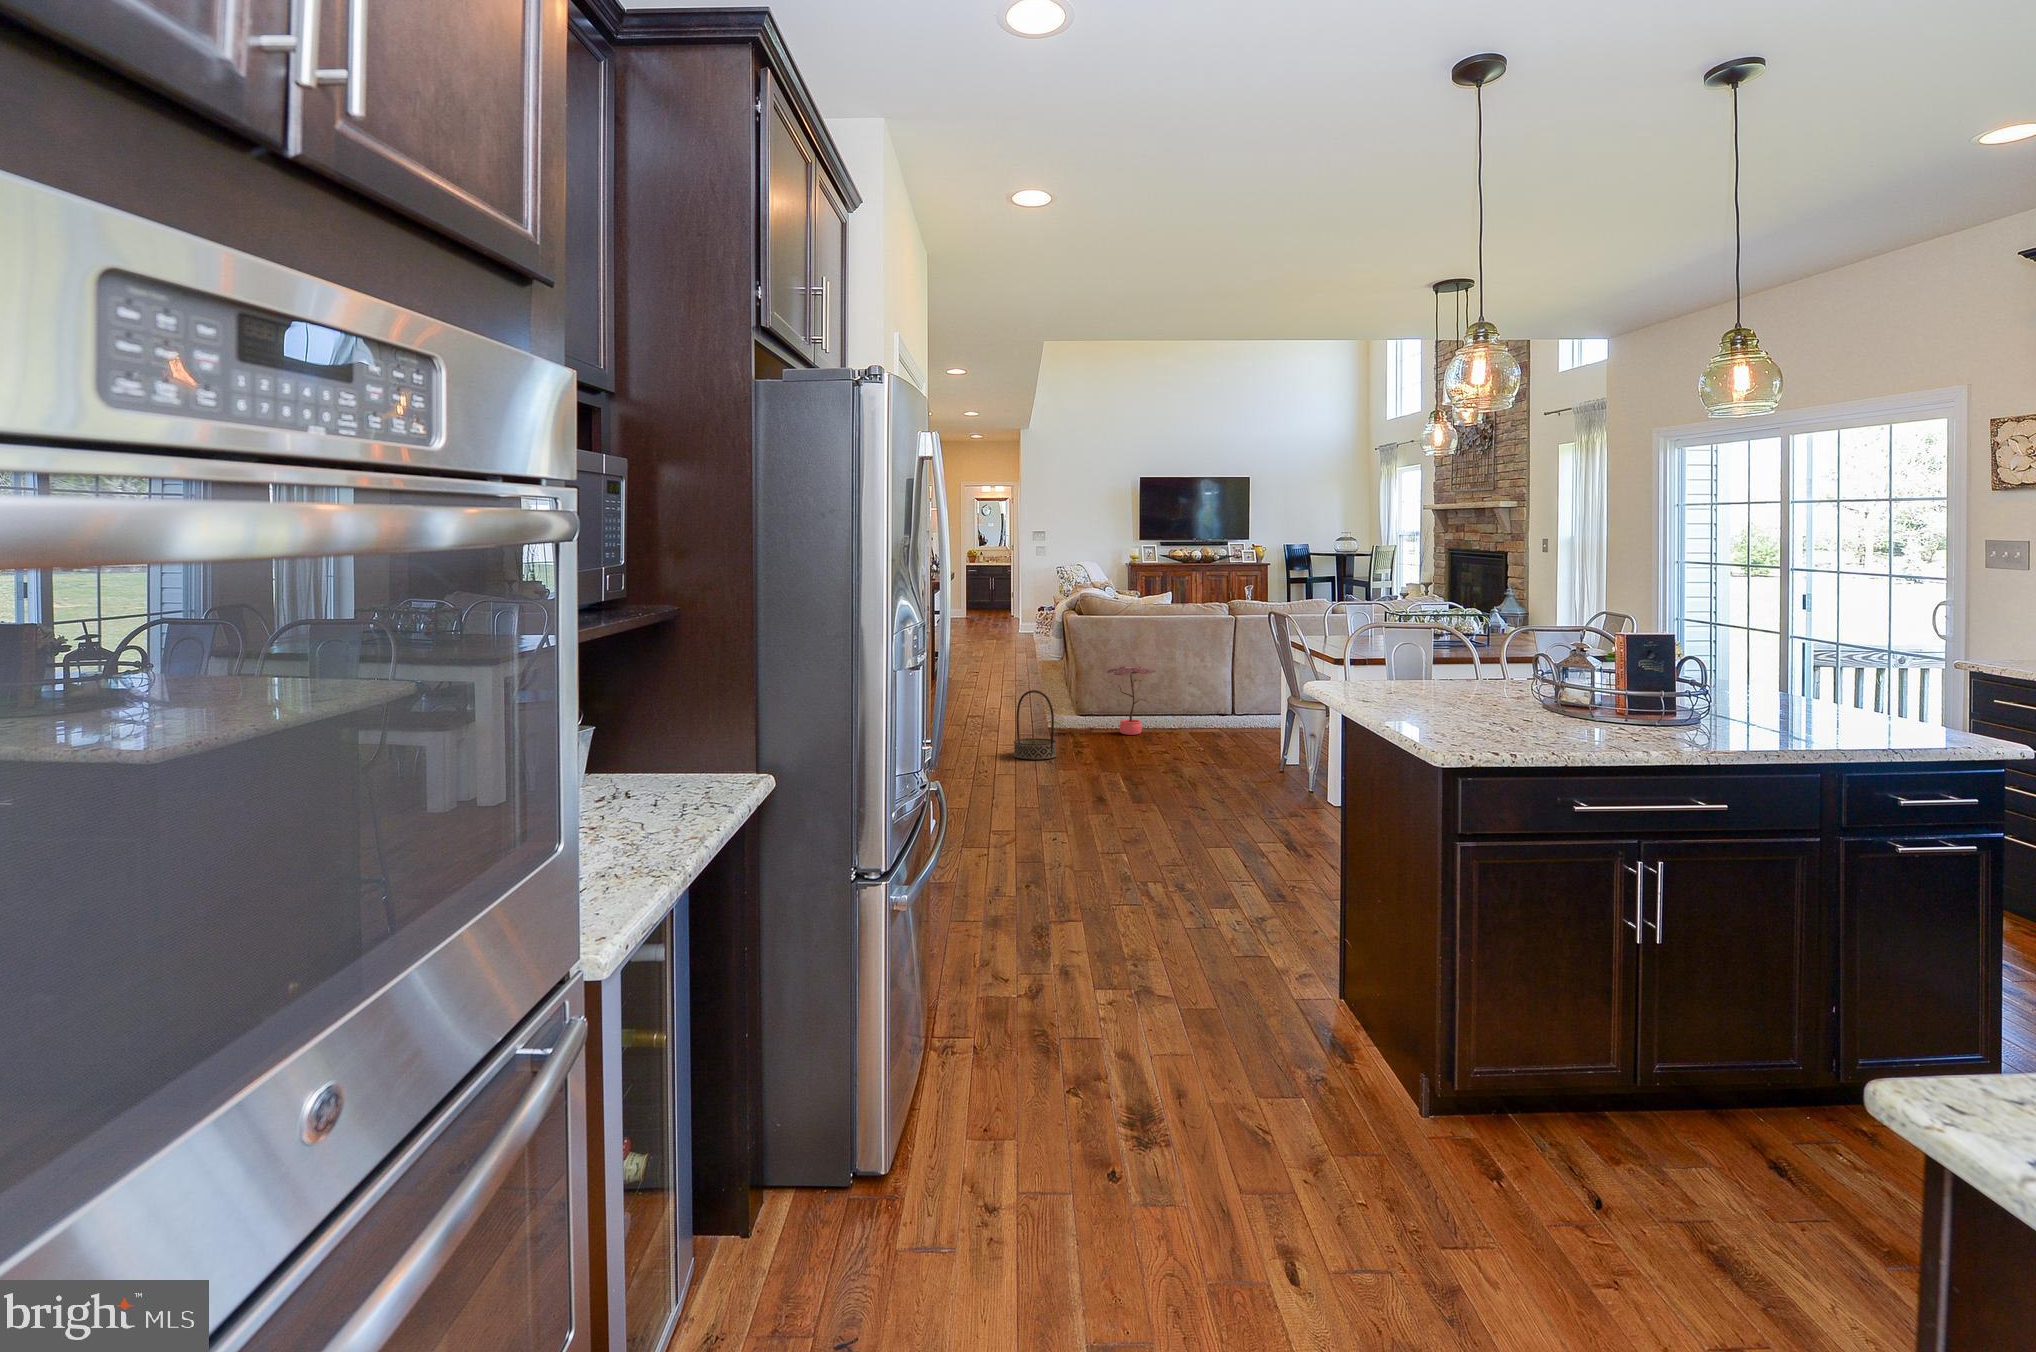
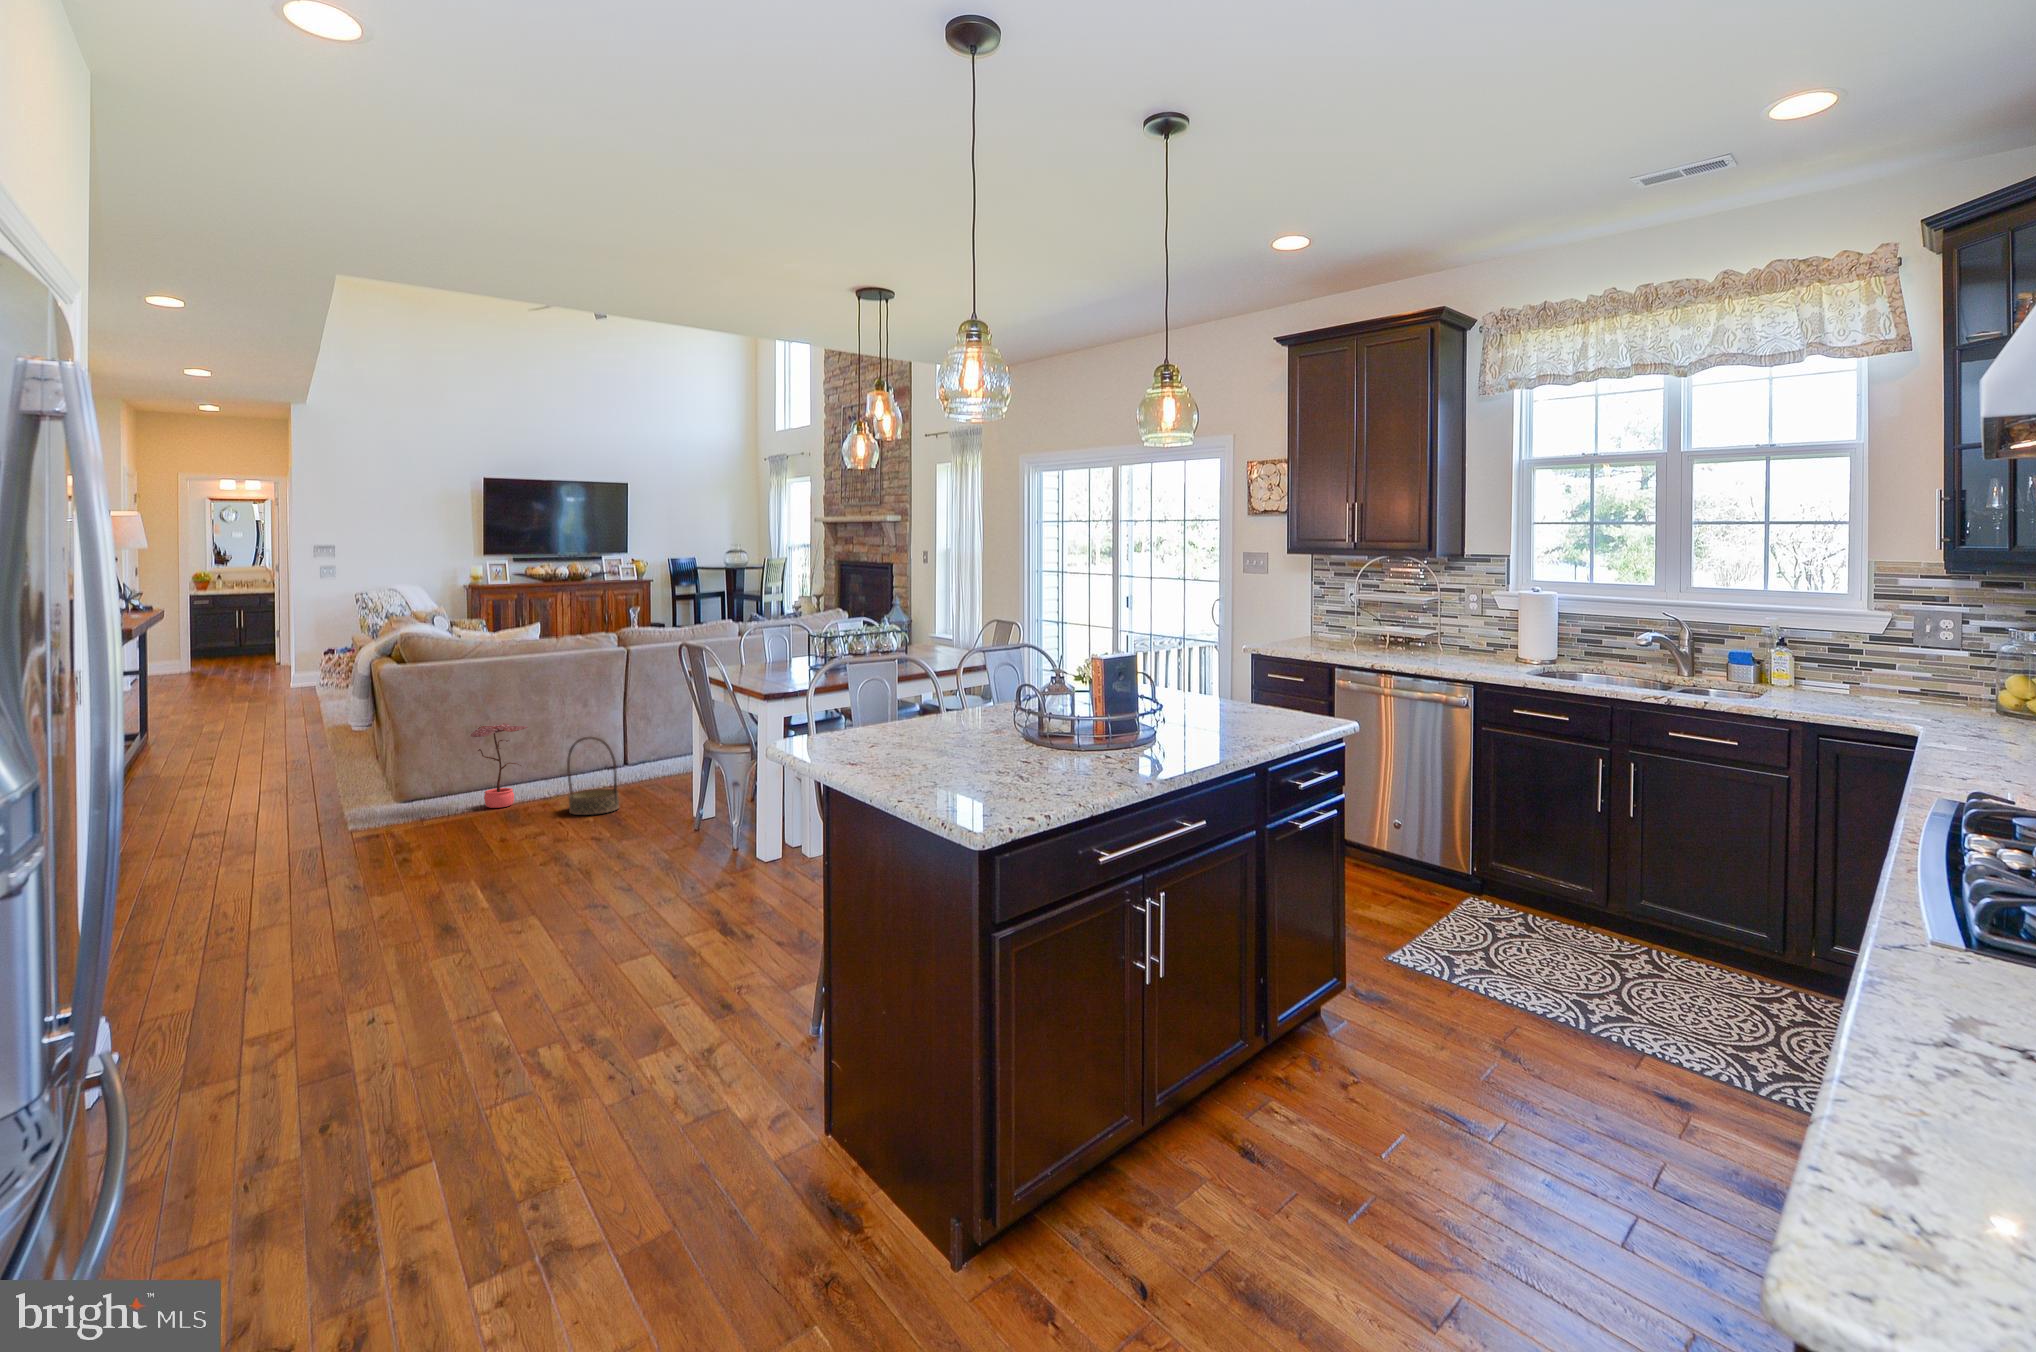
basket: present [1014,690,1056,760] -> present [567,737,619,815]

